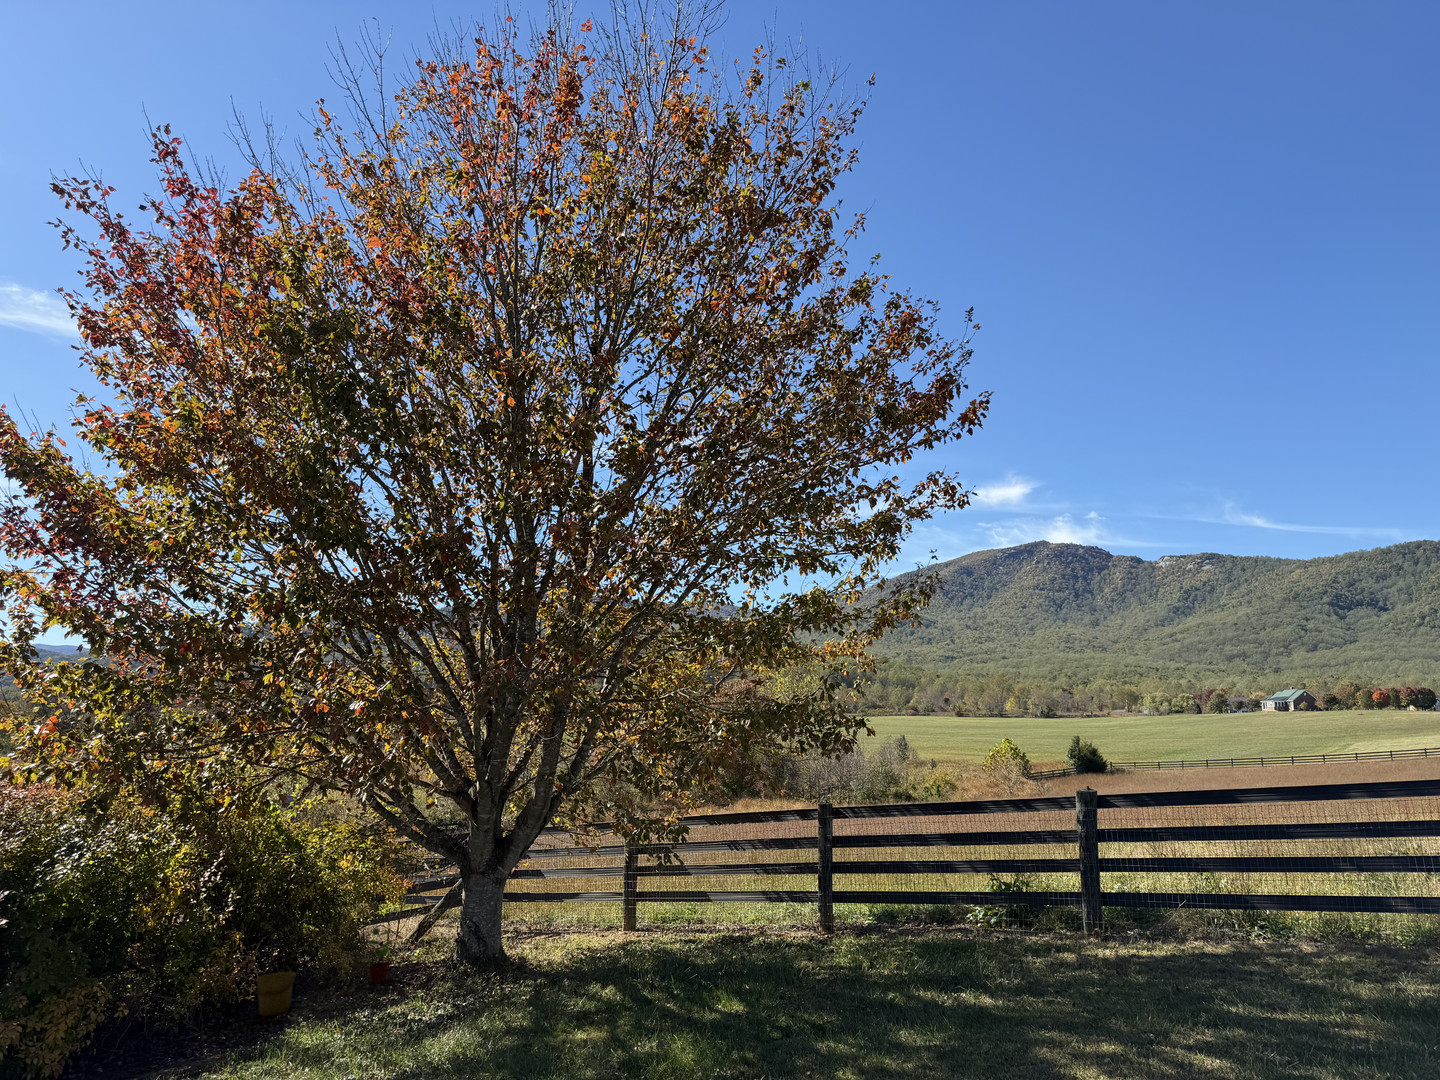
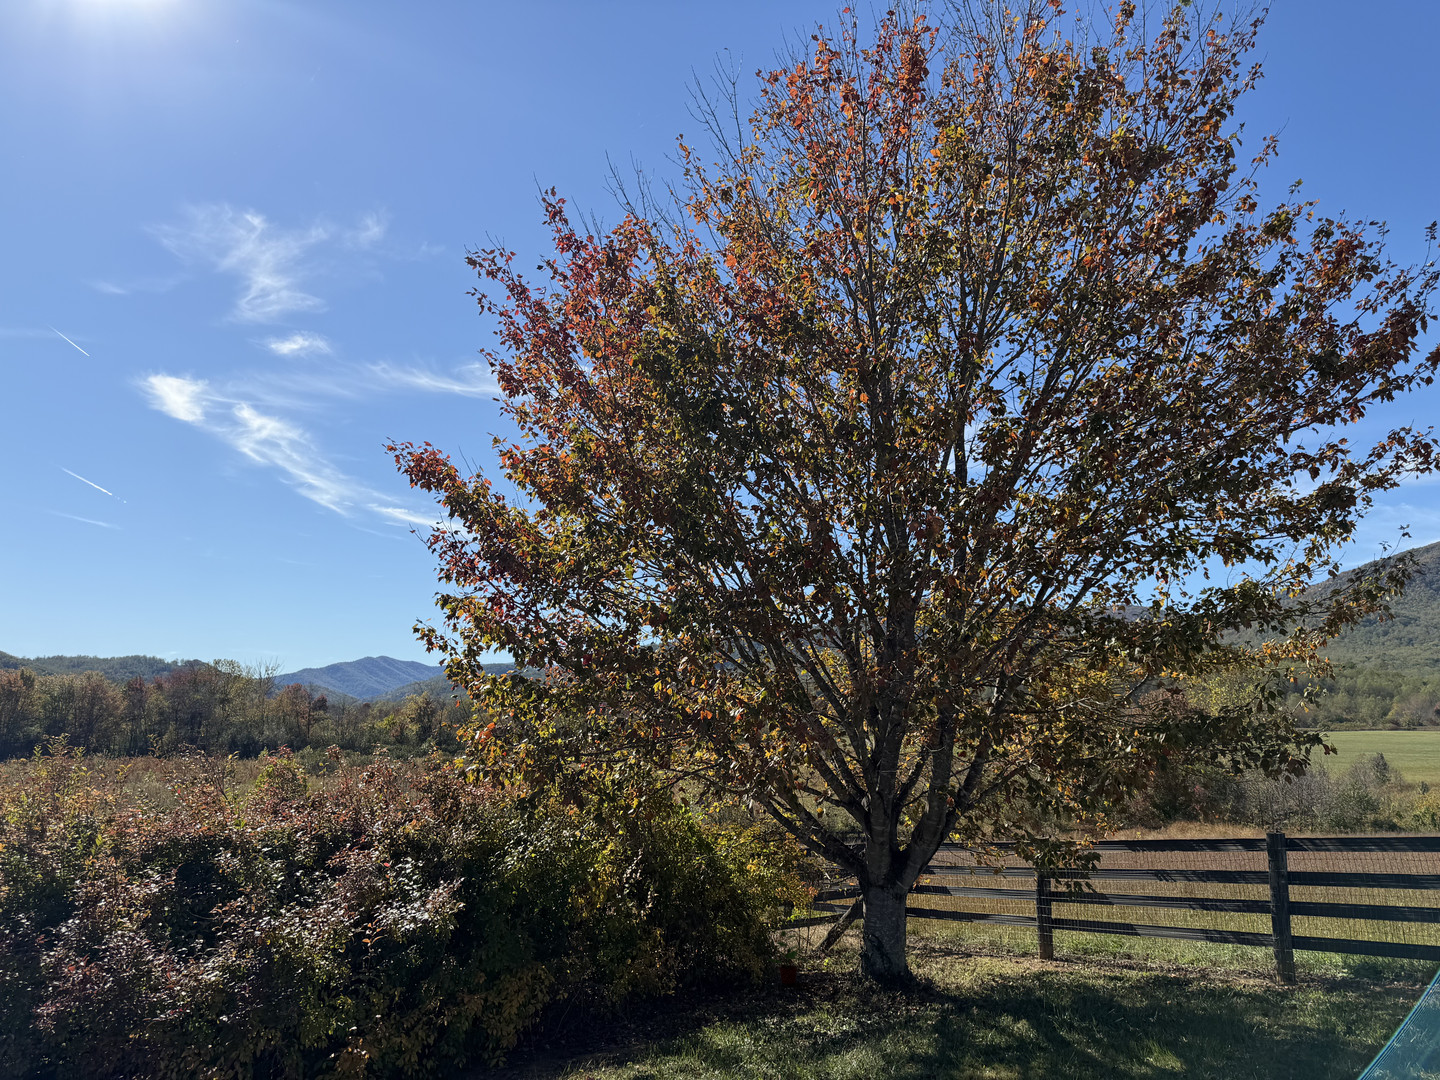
bucket: present [255,972,296,1016] -> none [675,965,712,1006]

